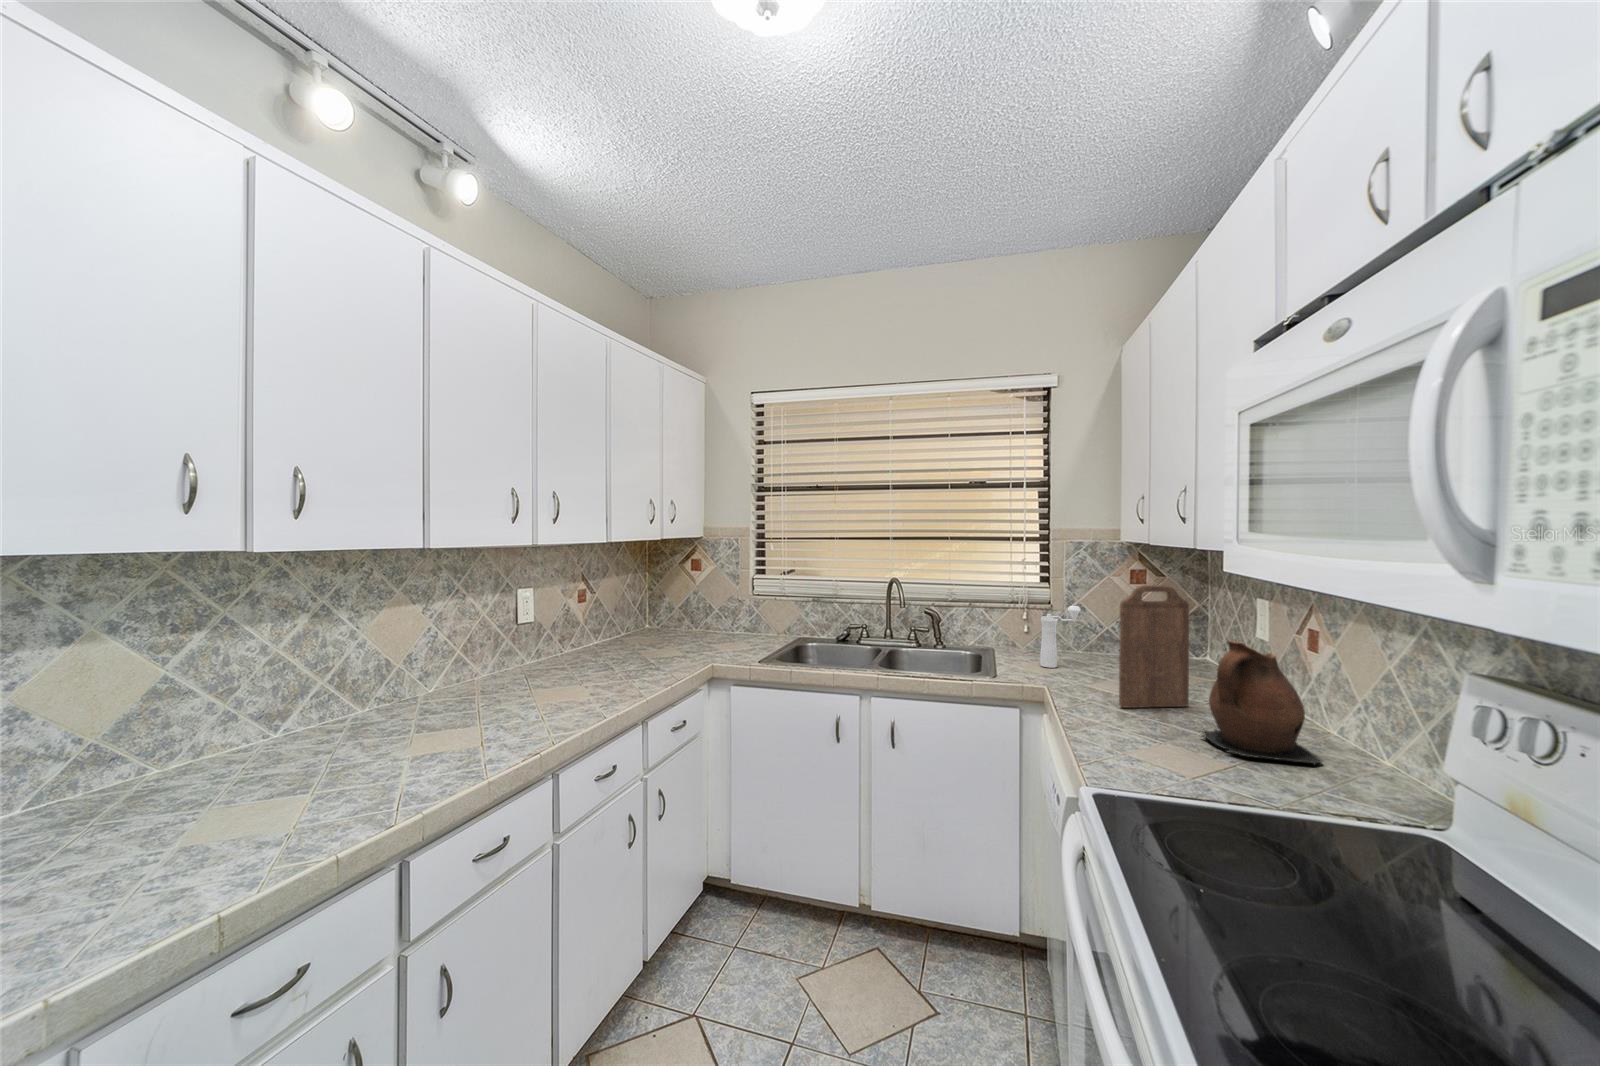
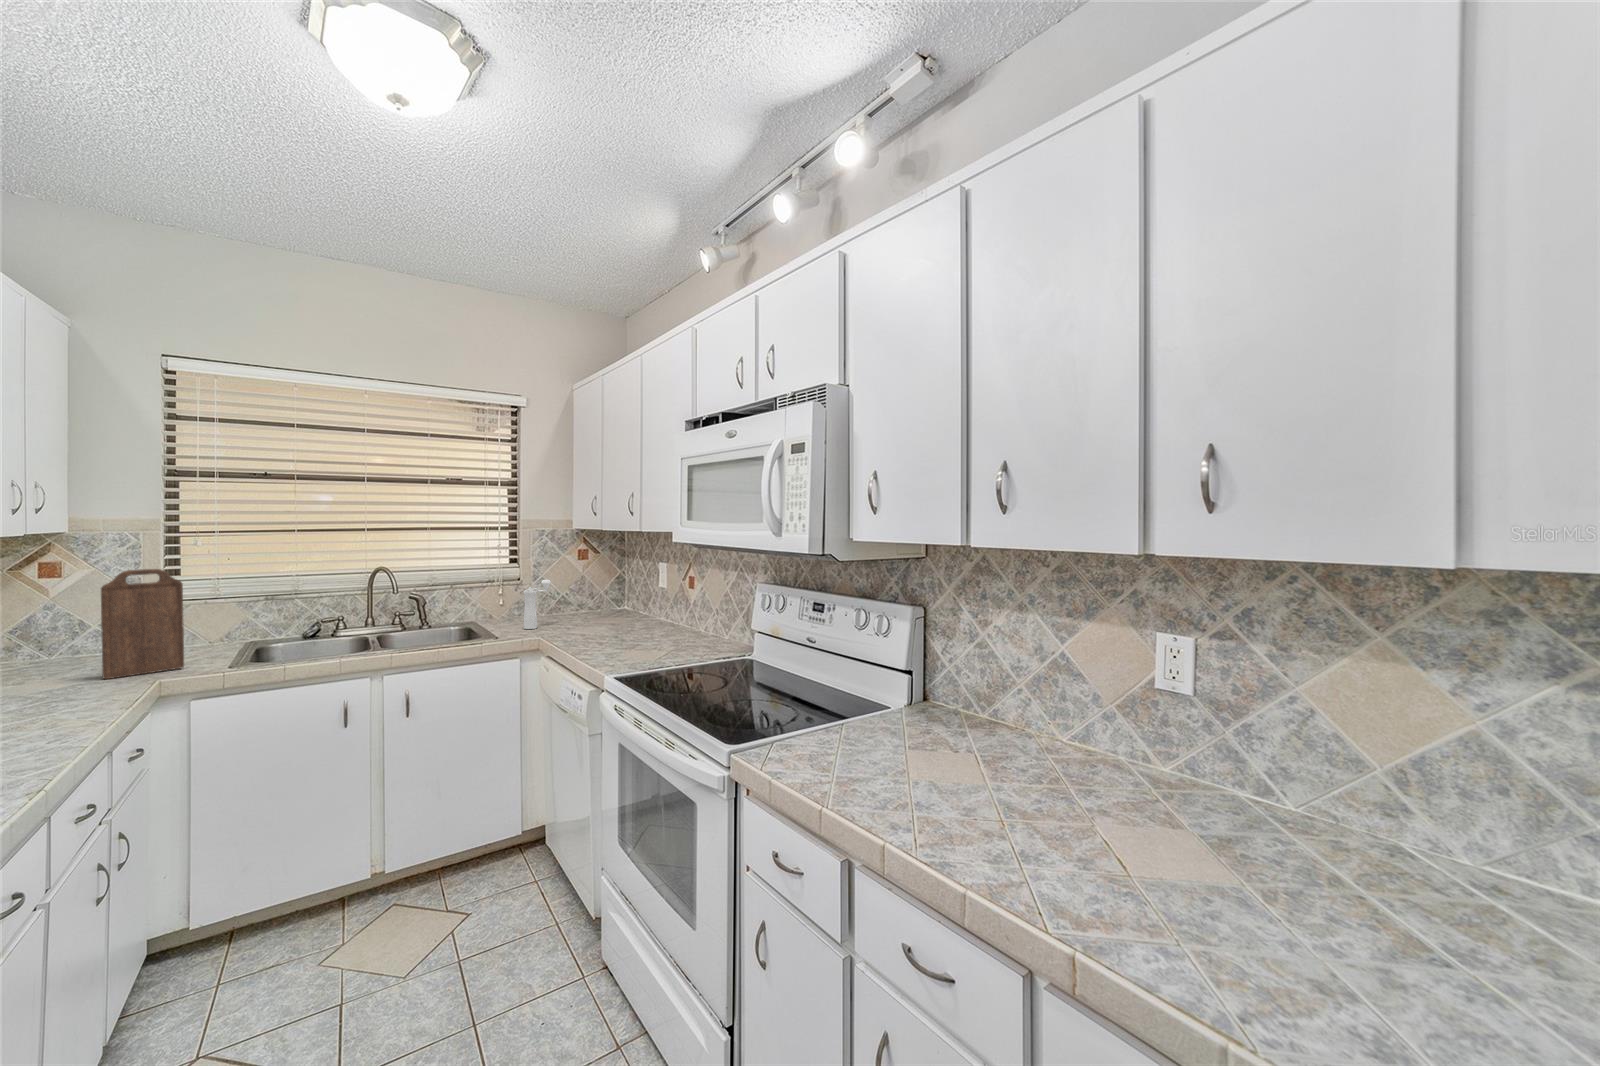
cutting board: present [1119,585,1189,708] -> present [101,569,184,679]
ceramic pitcher: present [1202,641,1322,765] -> none [647,584,703,645]

